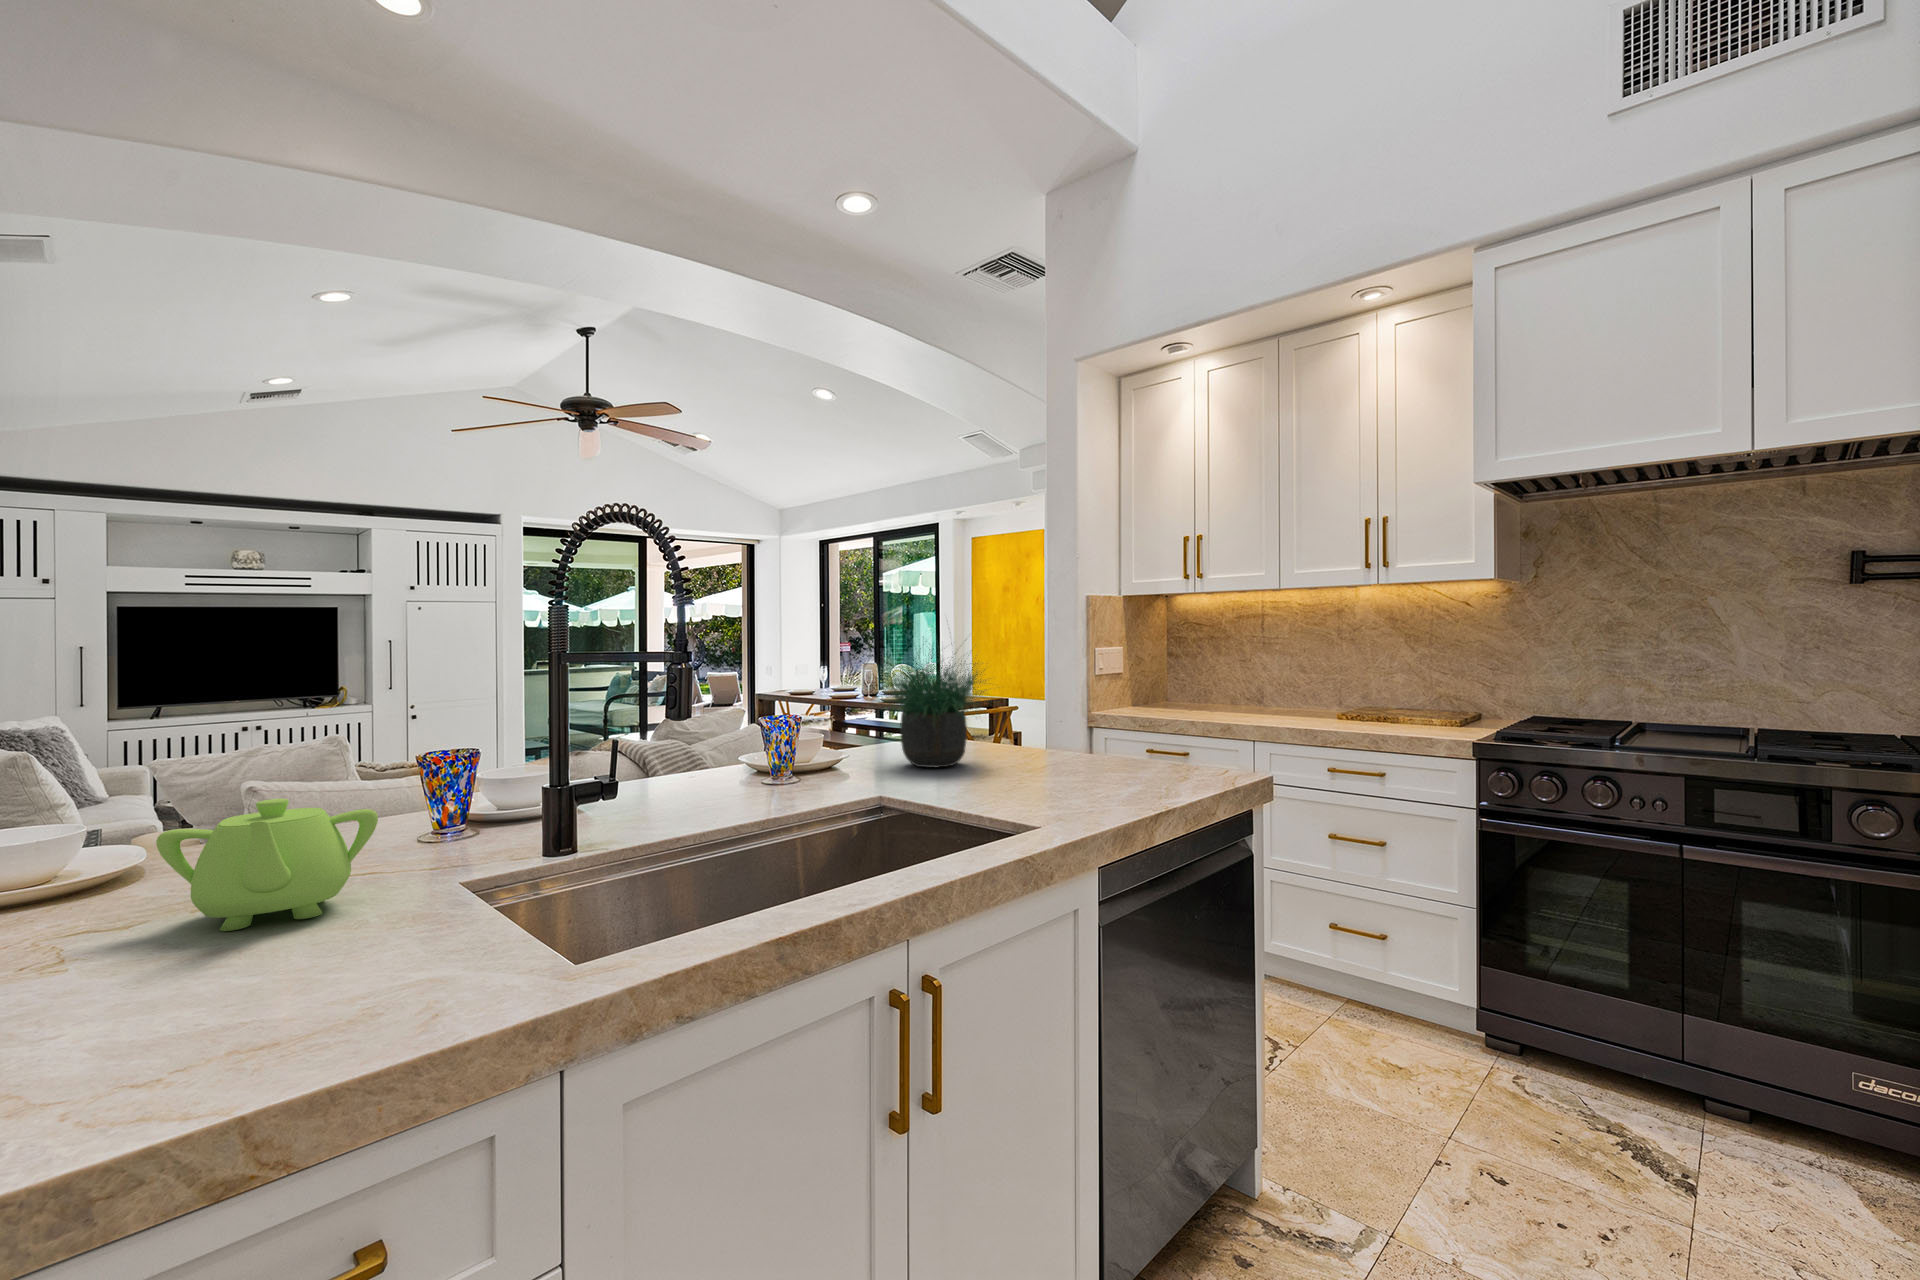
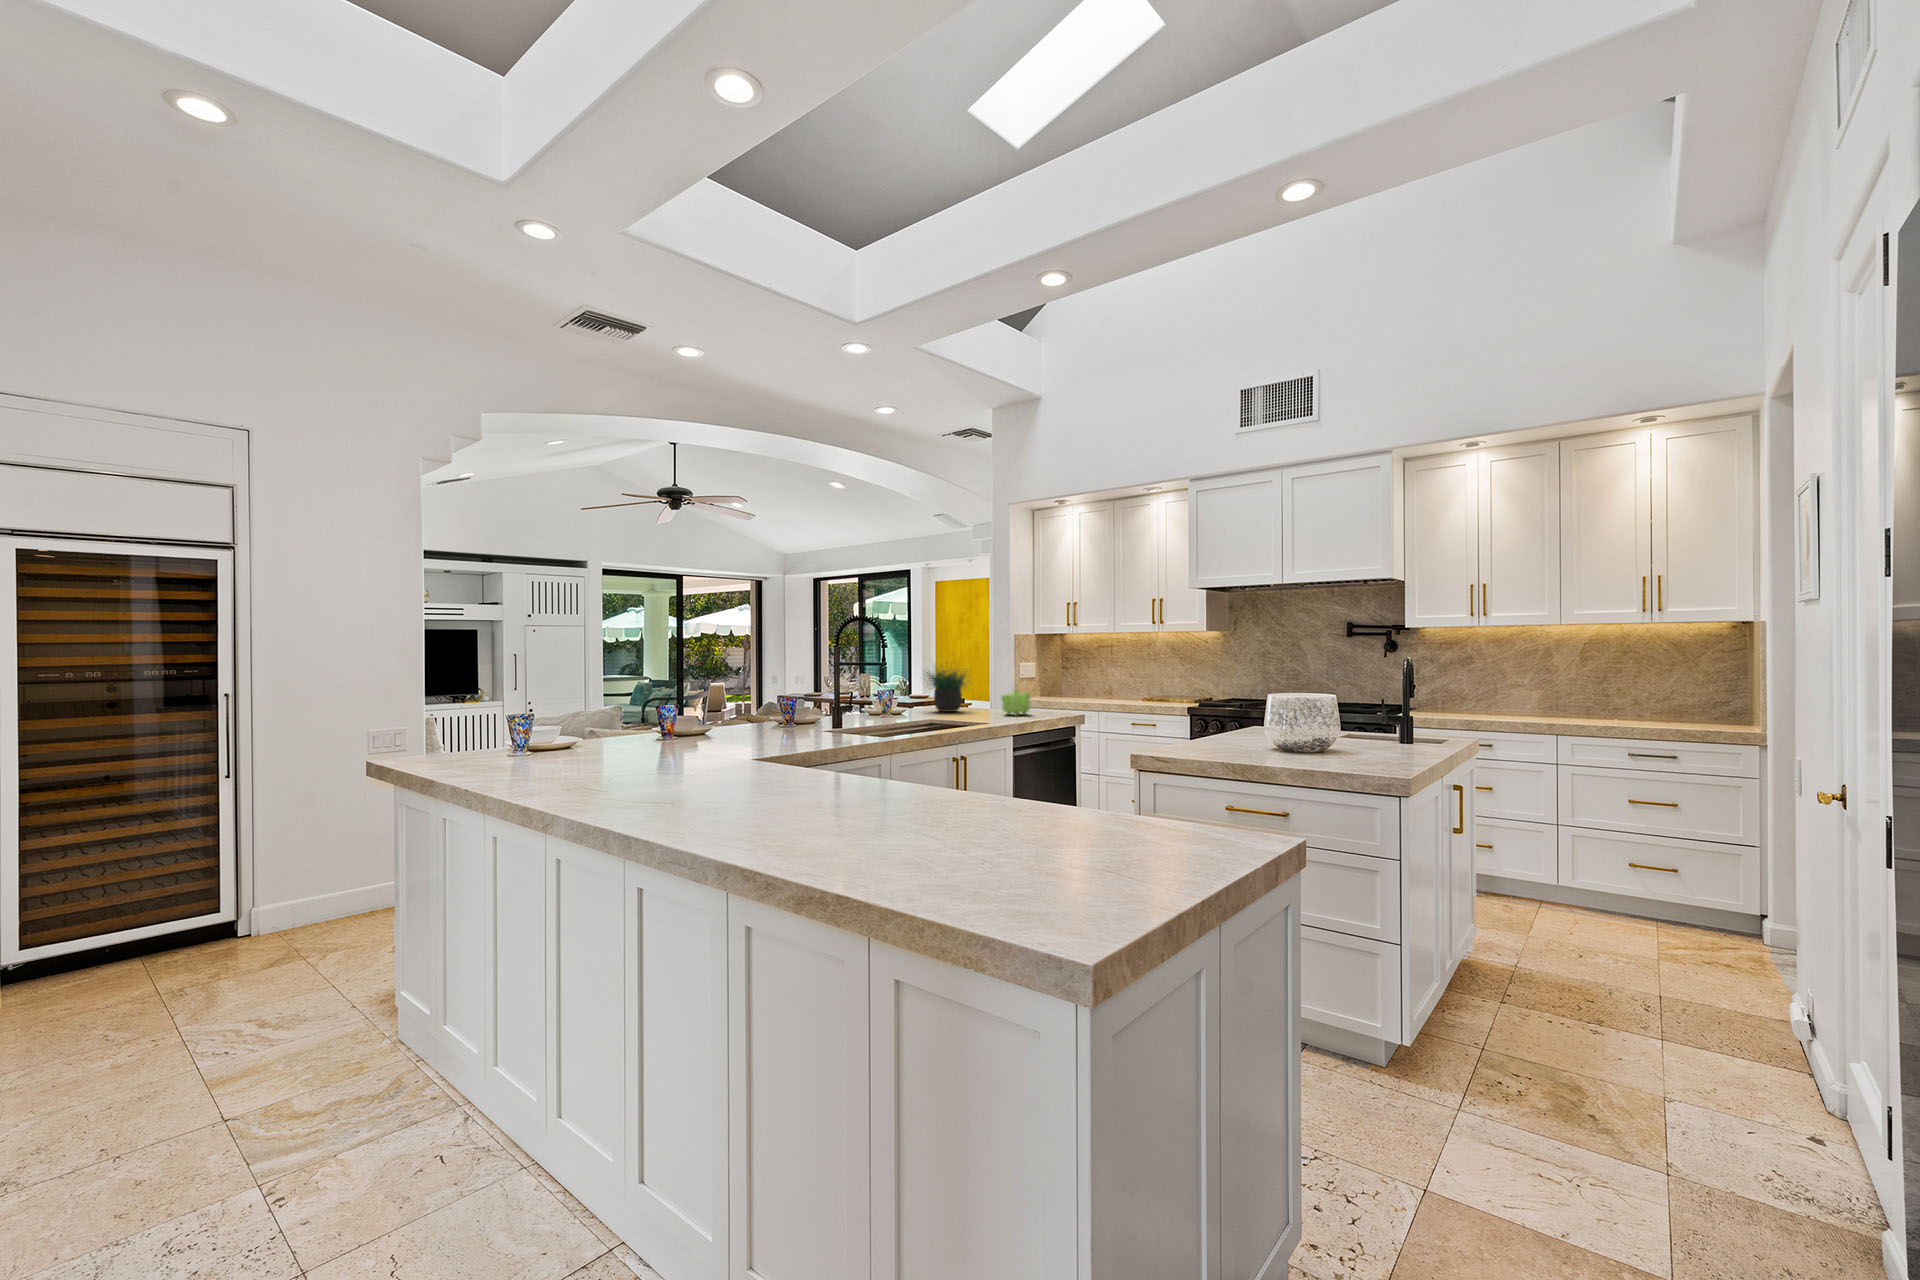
teapot: present [156,799,378,931] -> present [1001,690,1031,715]

